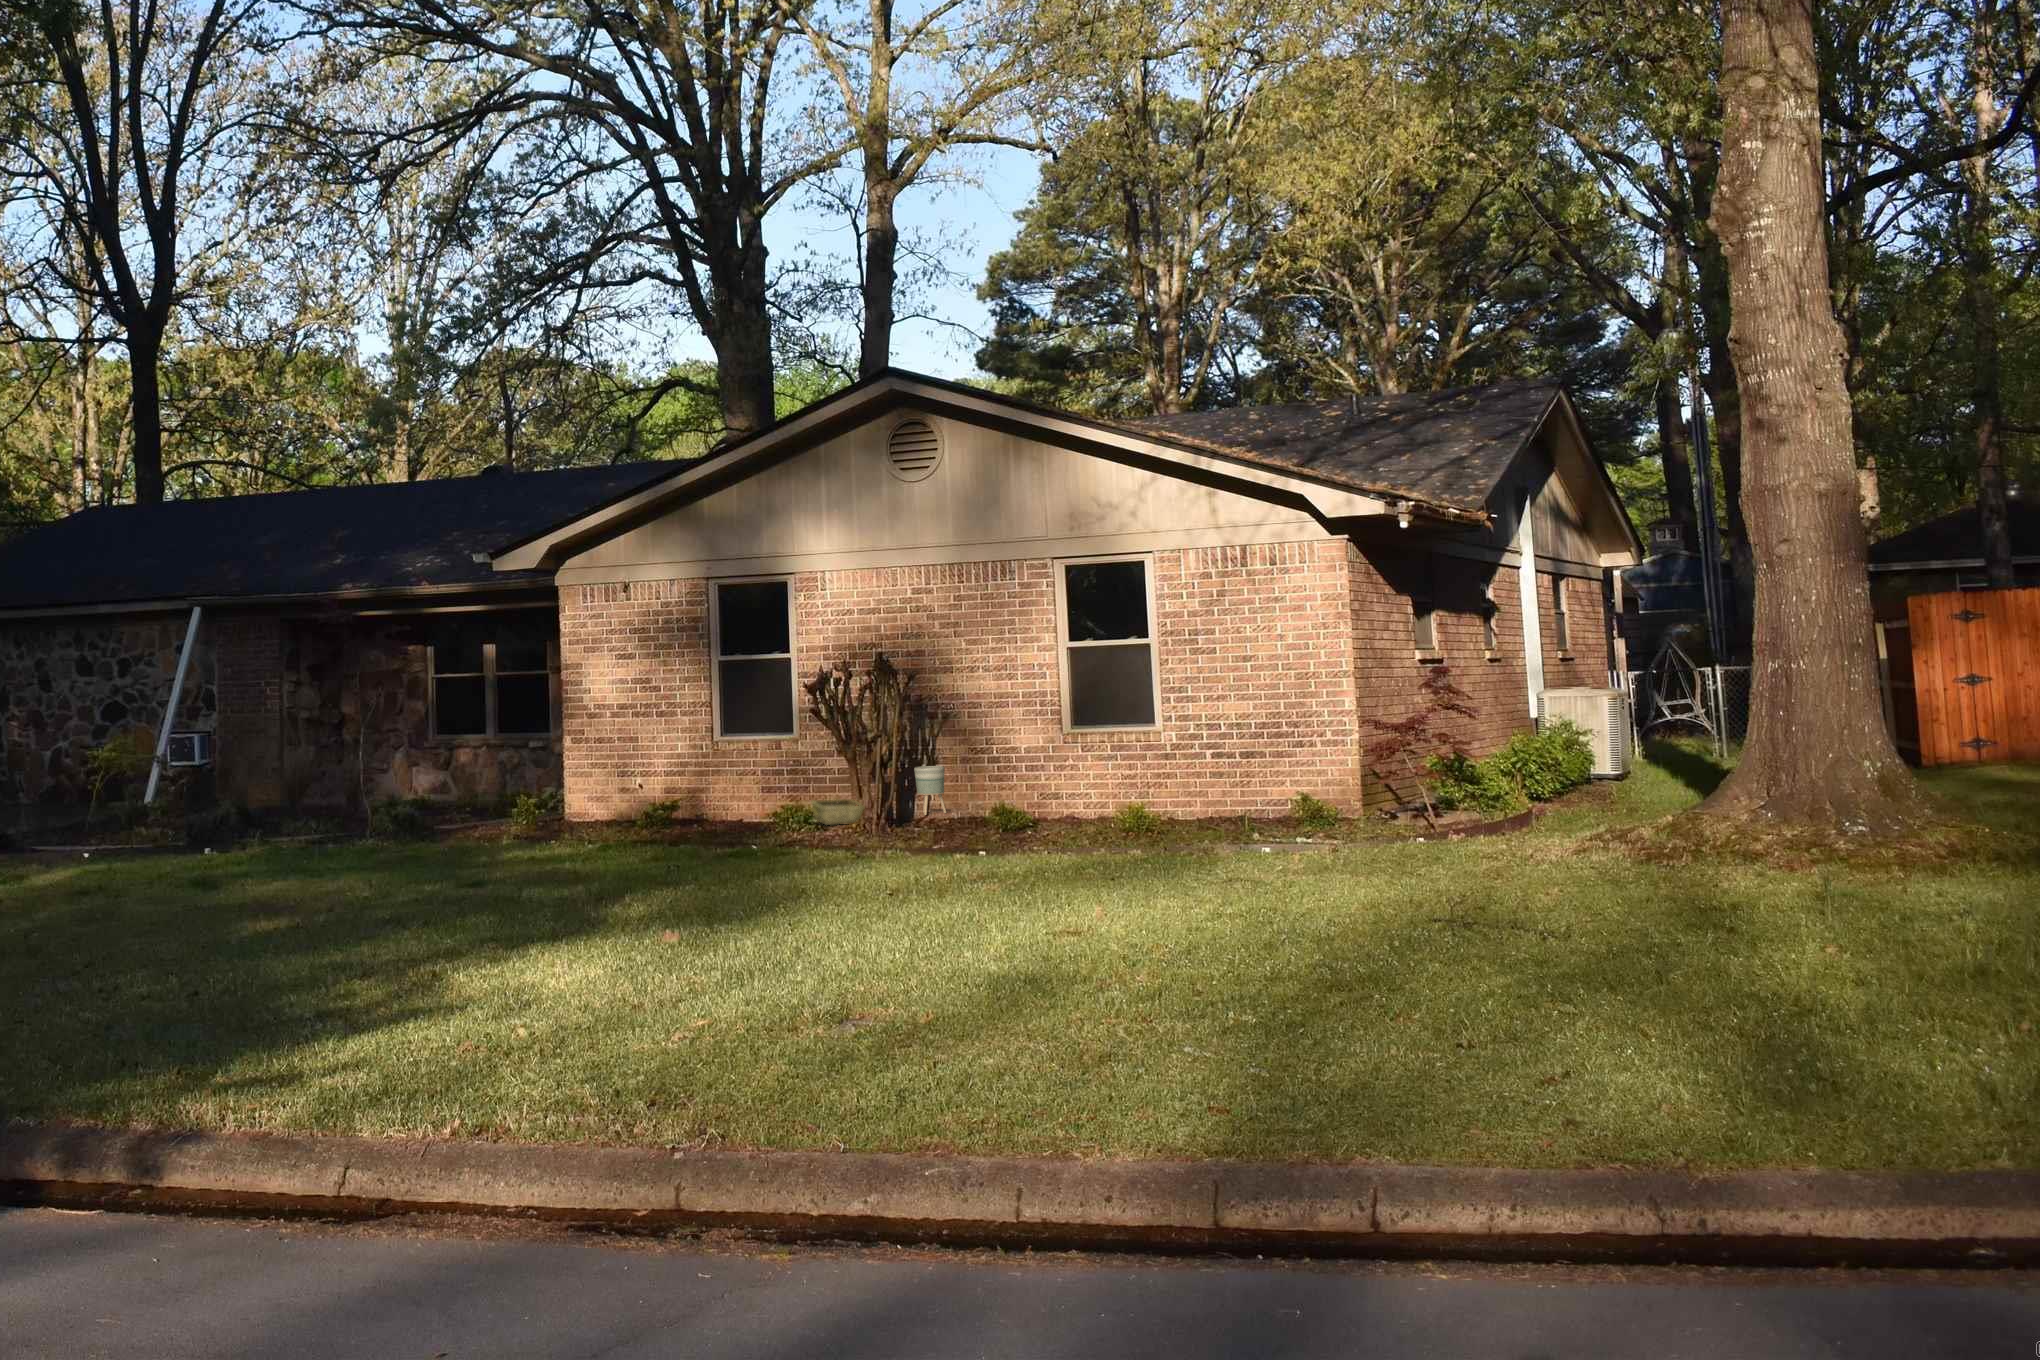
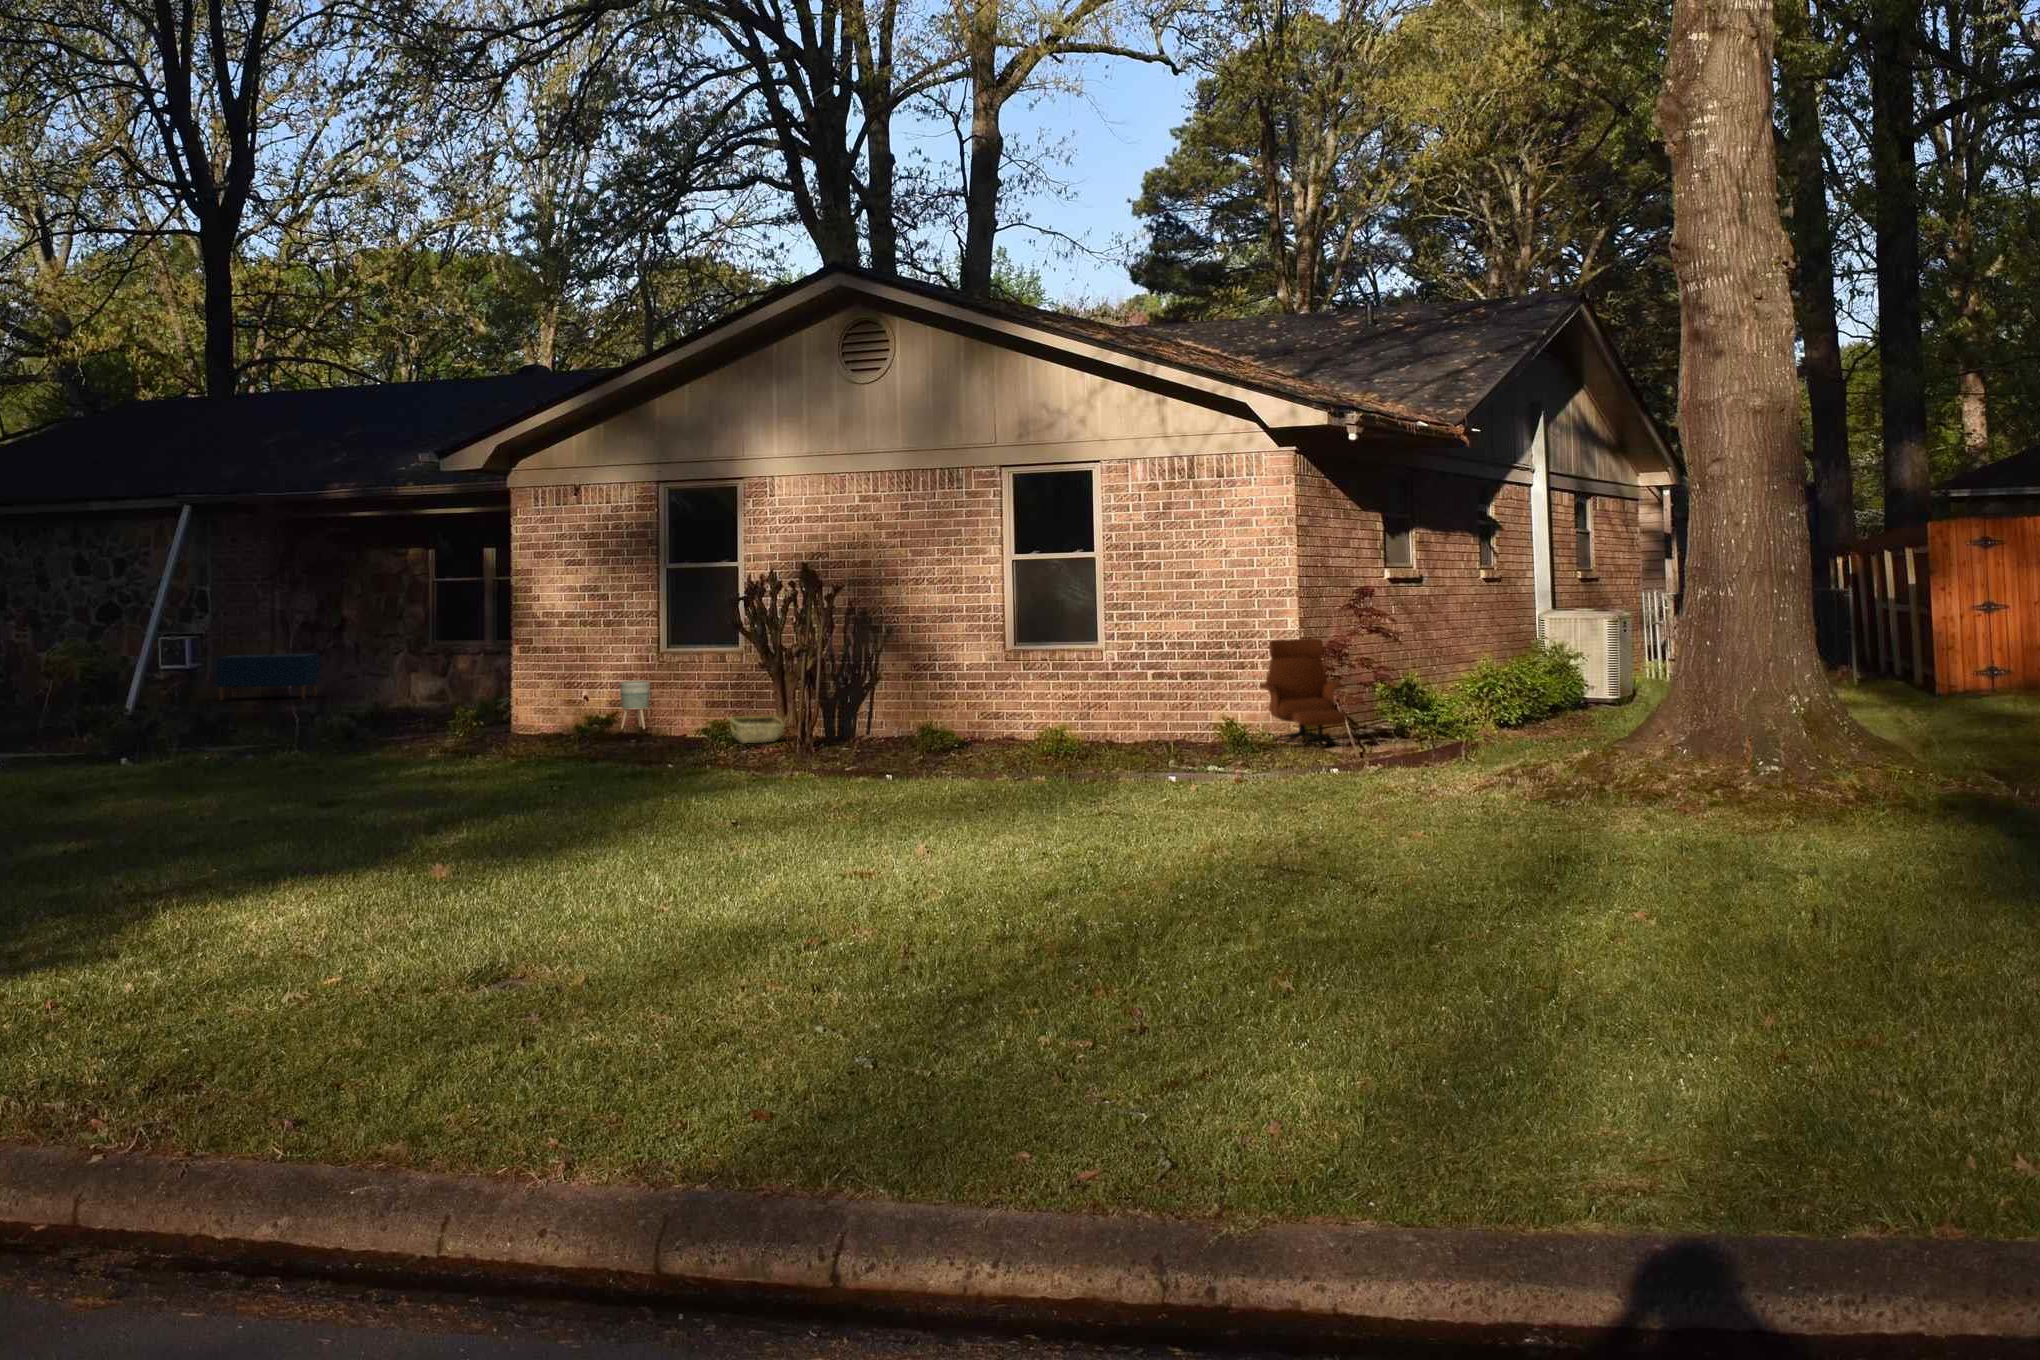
lounge chair: none [1328,716,1426,821] -> present [1259,638,1347,748]
bench: none [227,749,322,796] -> present [216,653,320,700]
planter: present [914,766,946,815] -> present [620,681,650,729]

